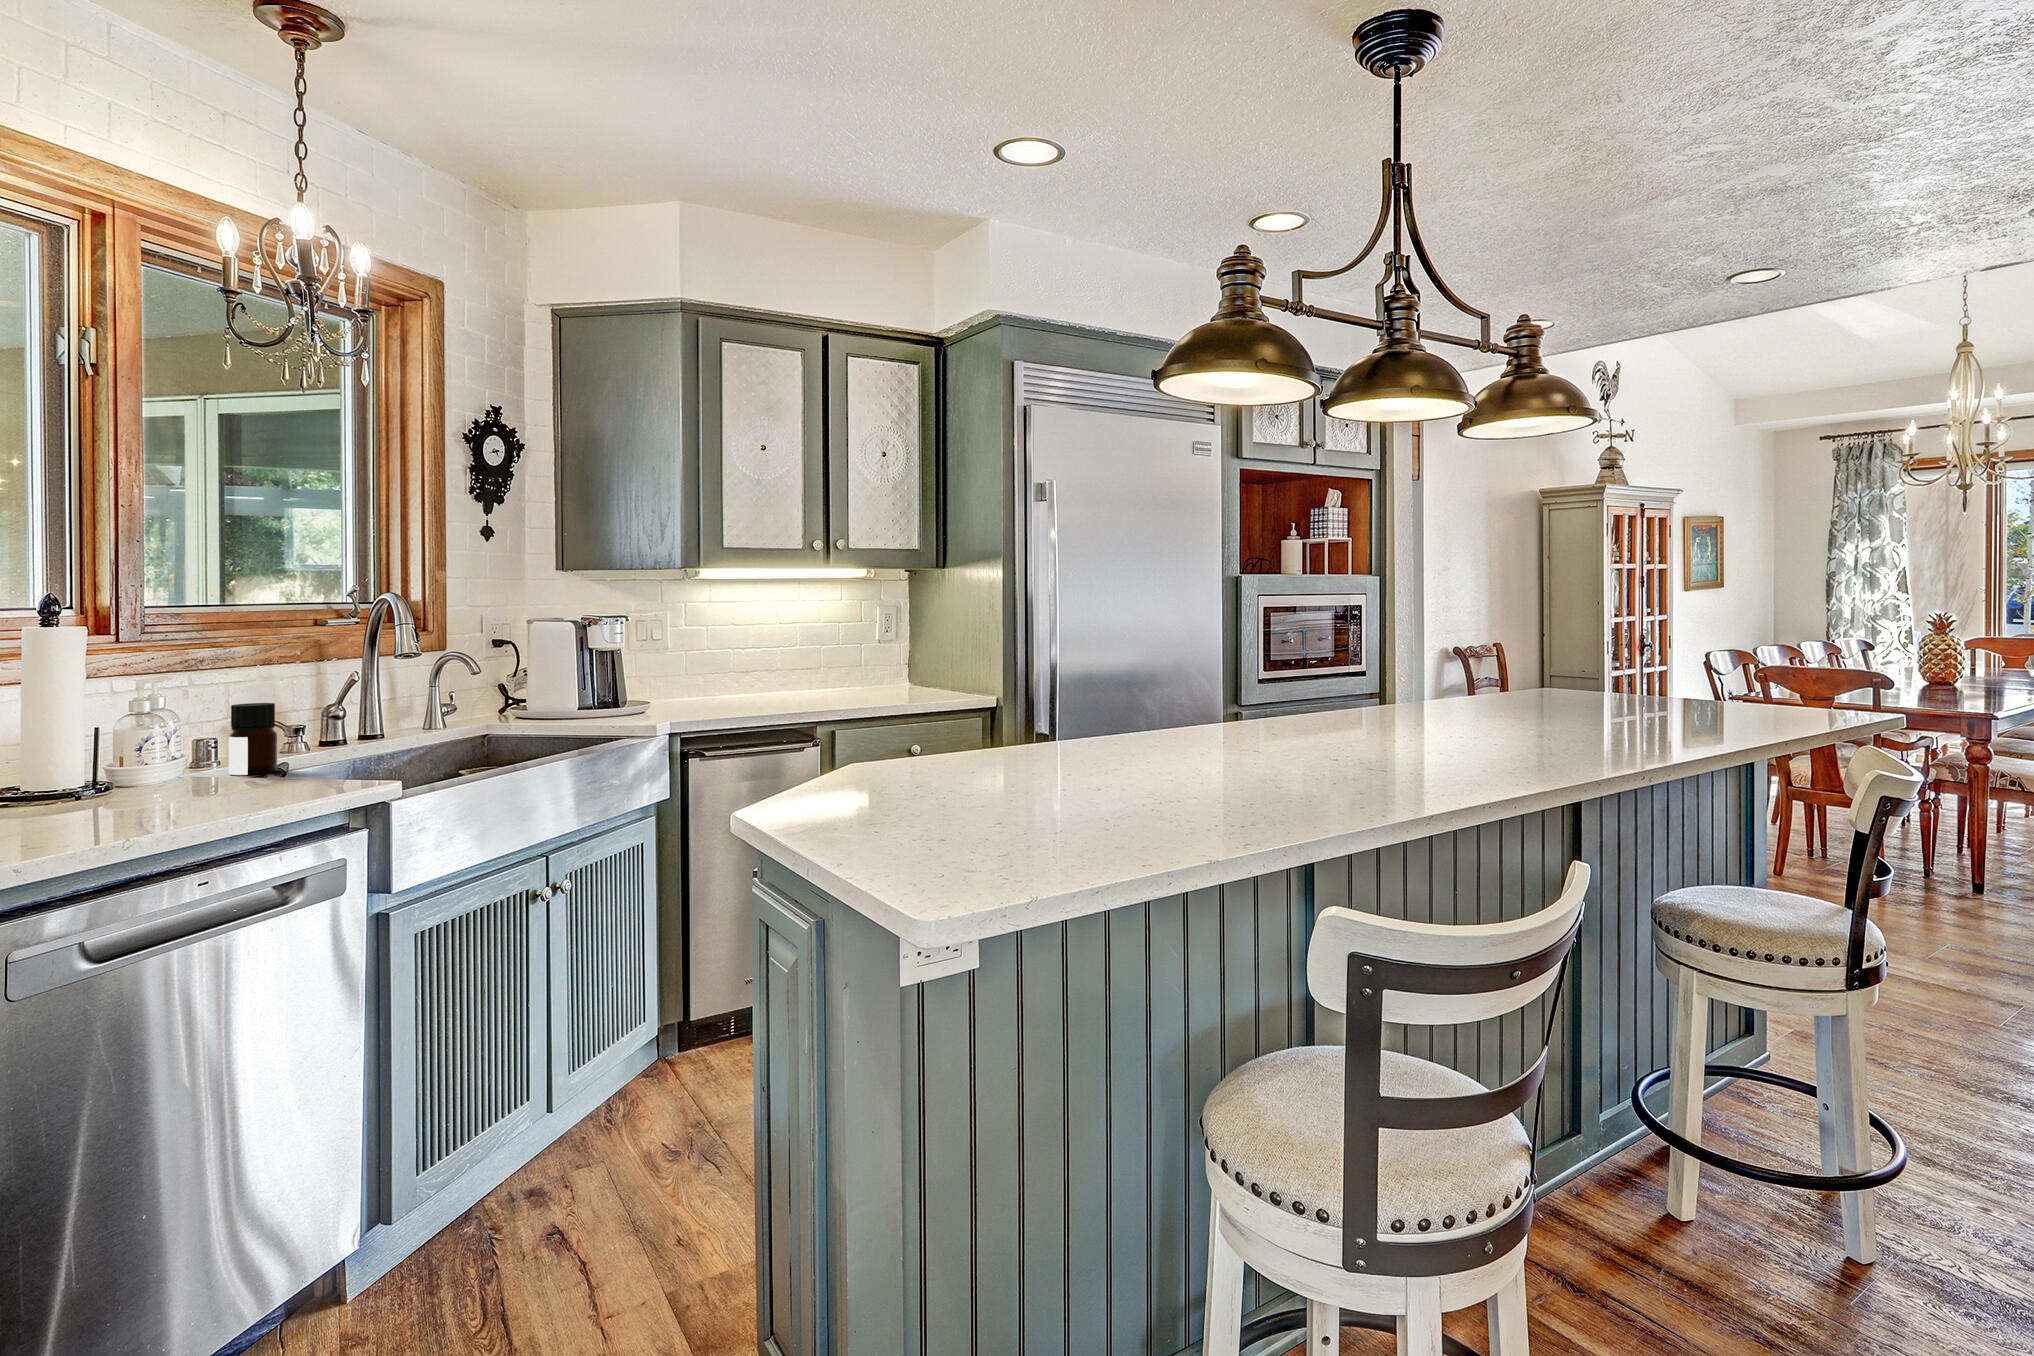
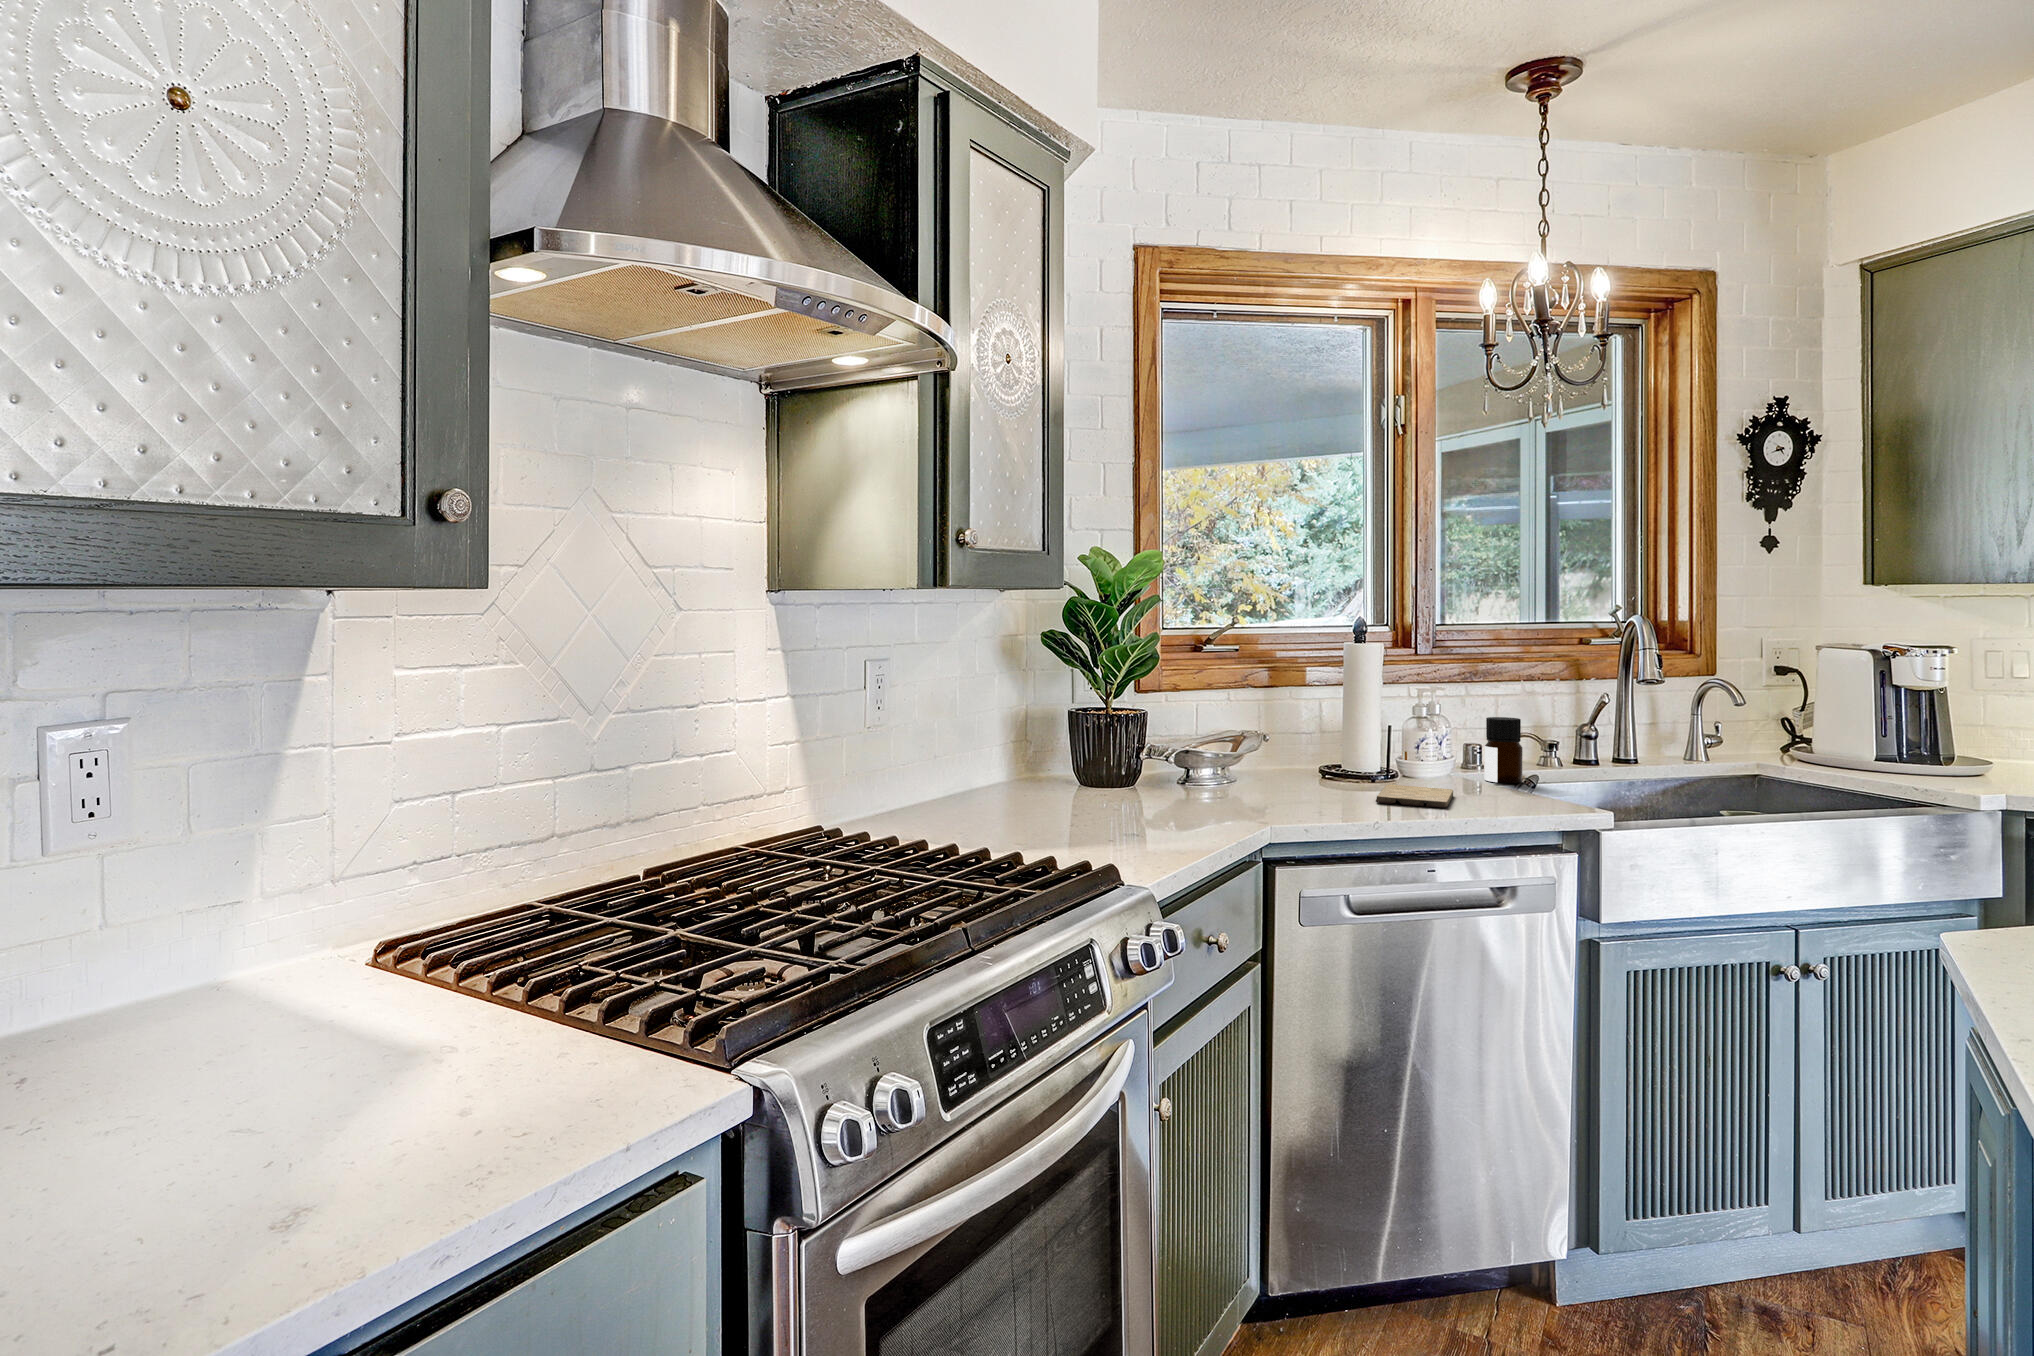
cutting board: none [101,790,210,822] -> present [1376,785,1453,807]

